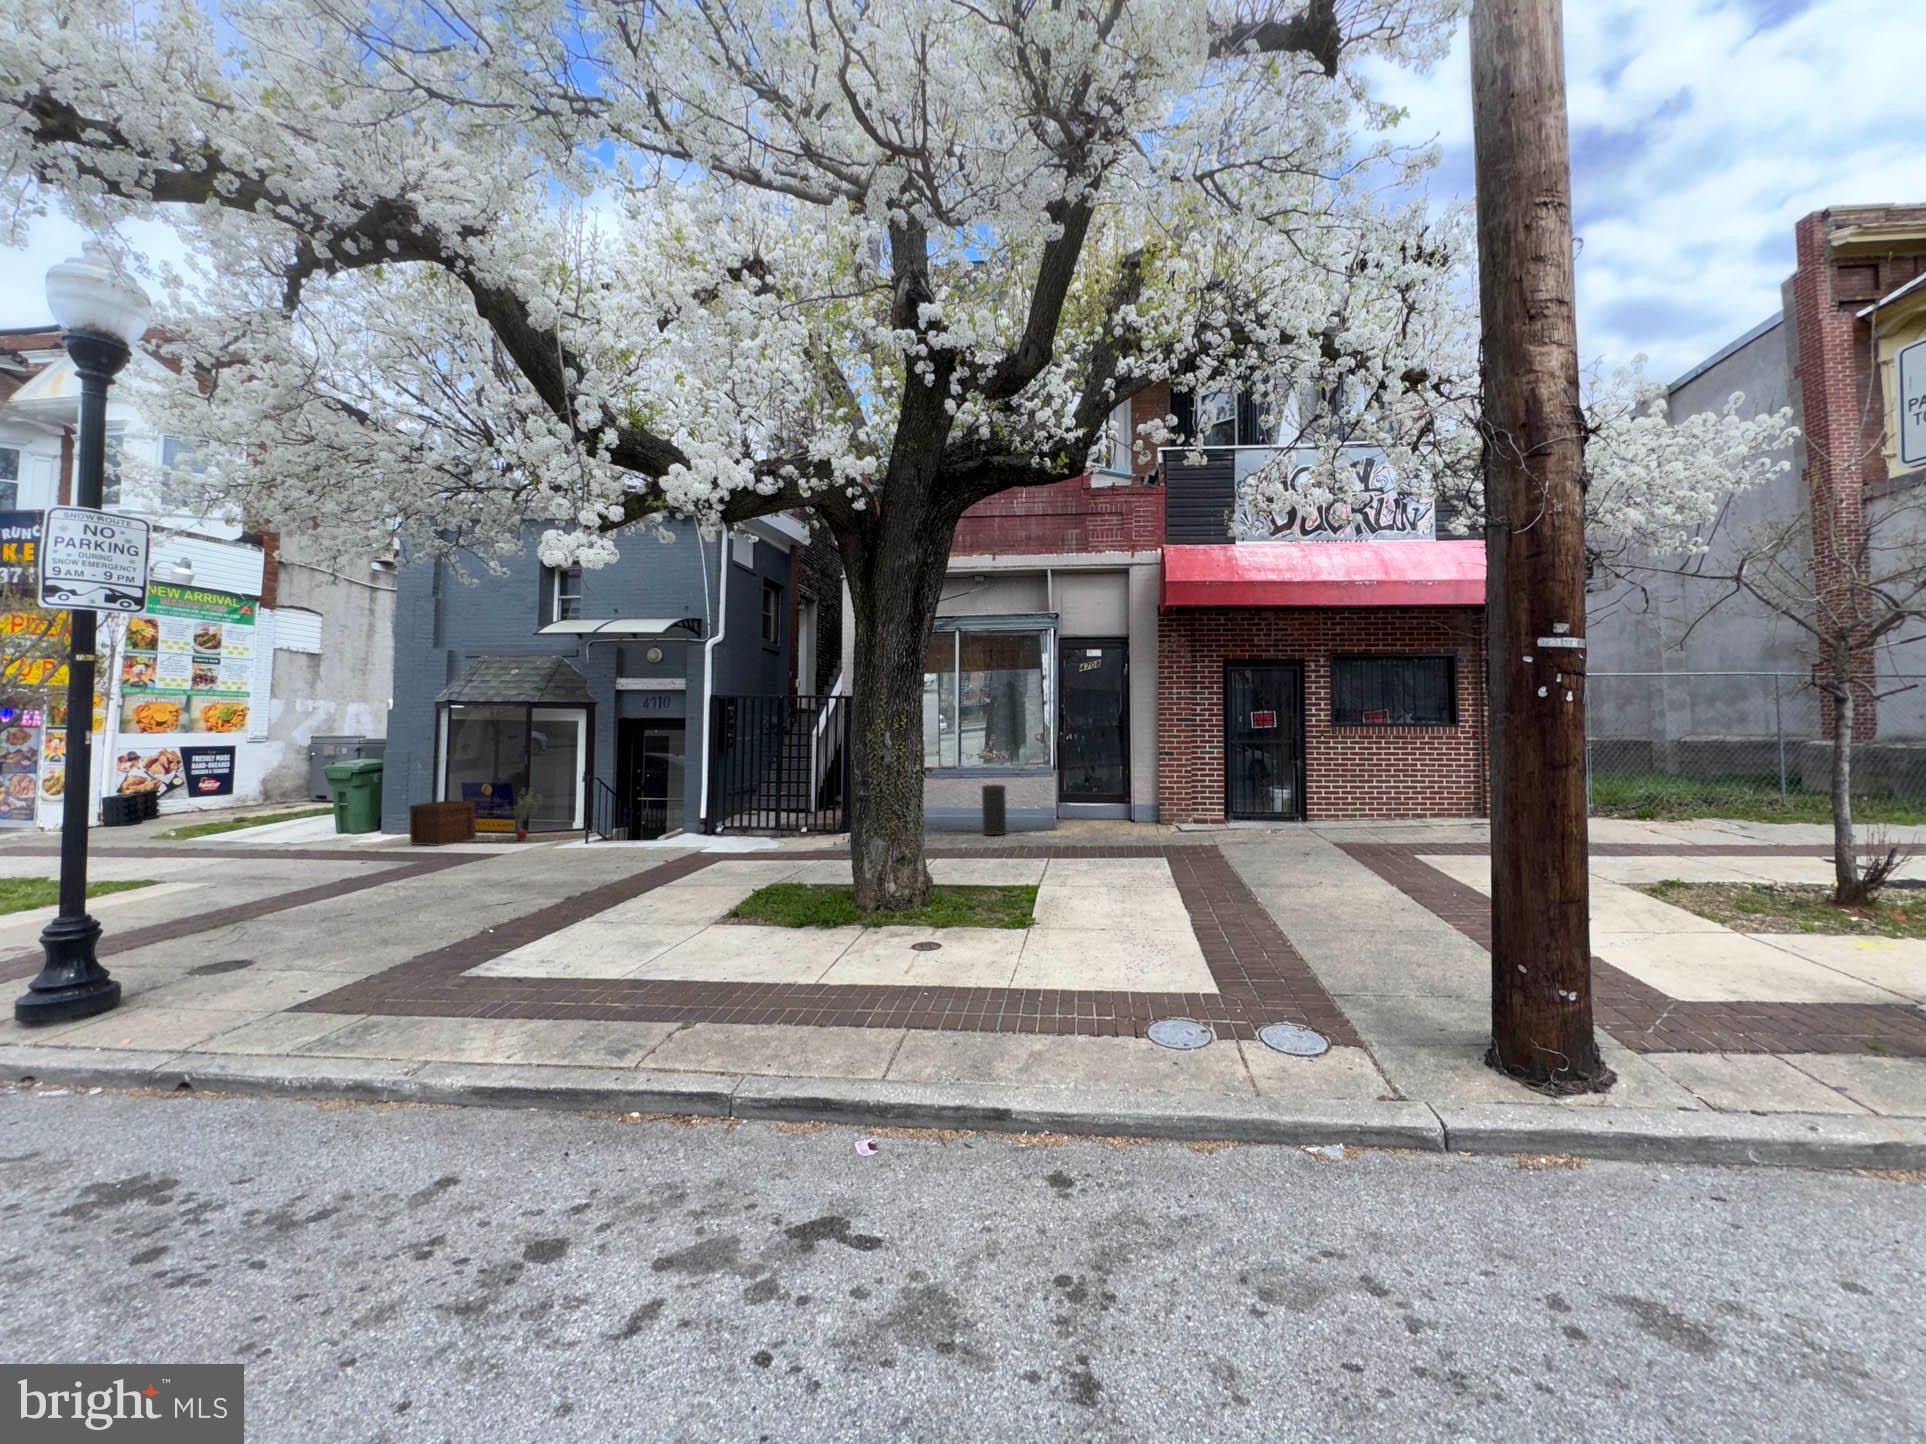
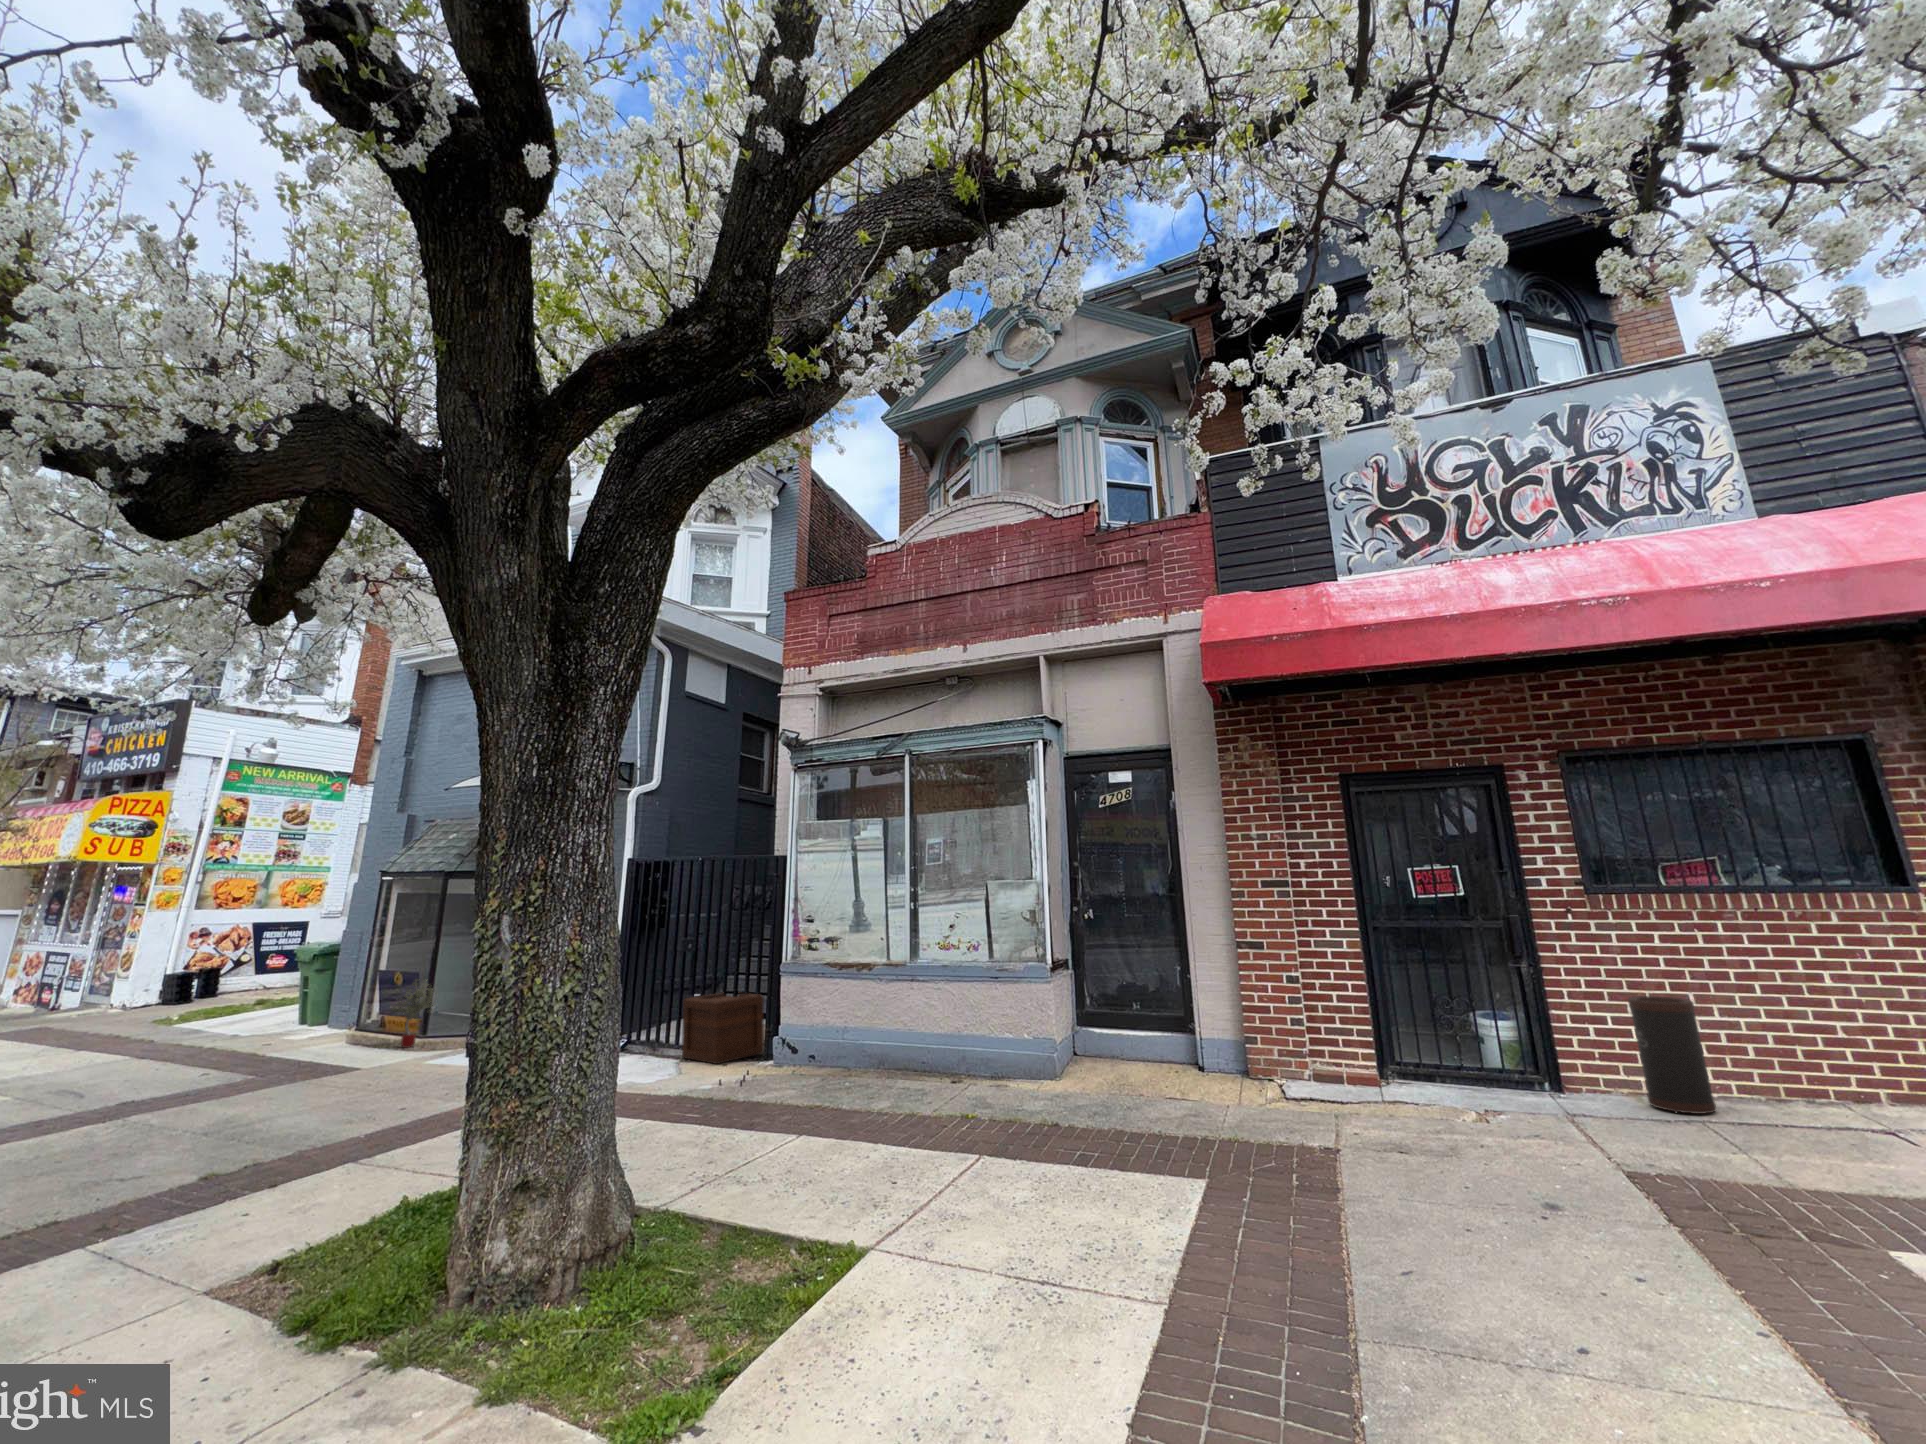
trash can: present [982,785,1006,835] -> present [1628,996,1716,1114]
wooden crate: present [409,800,476,846] -> present [682,992,764,1064]

